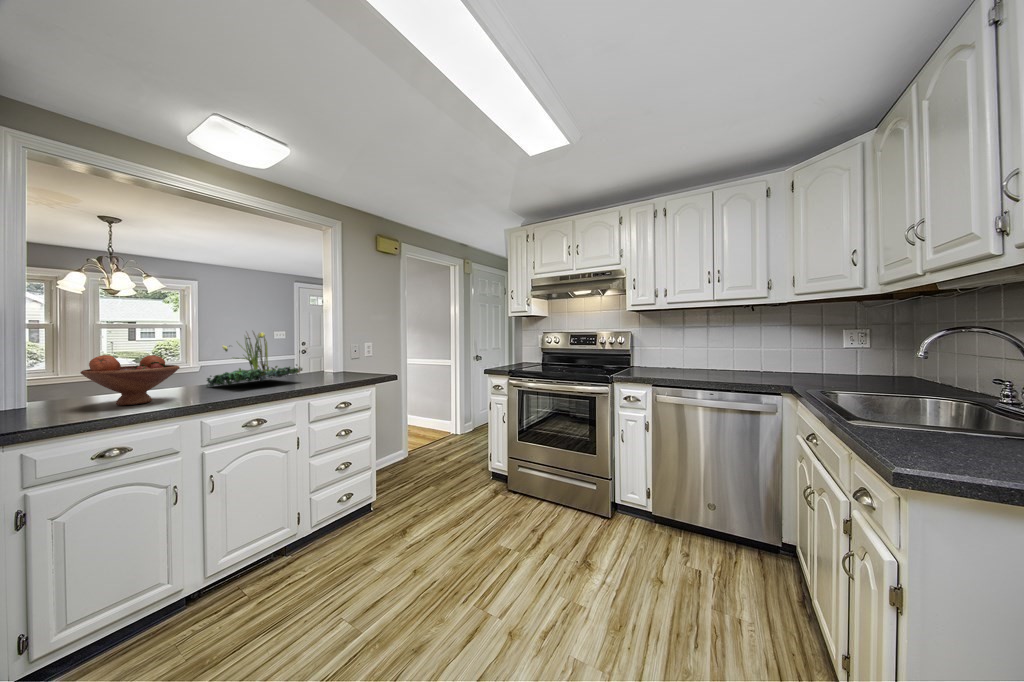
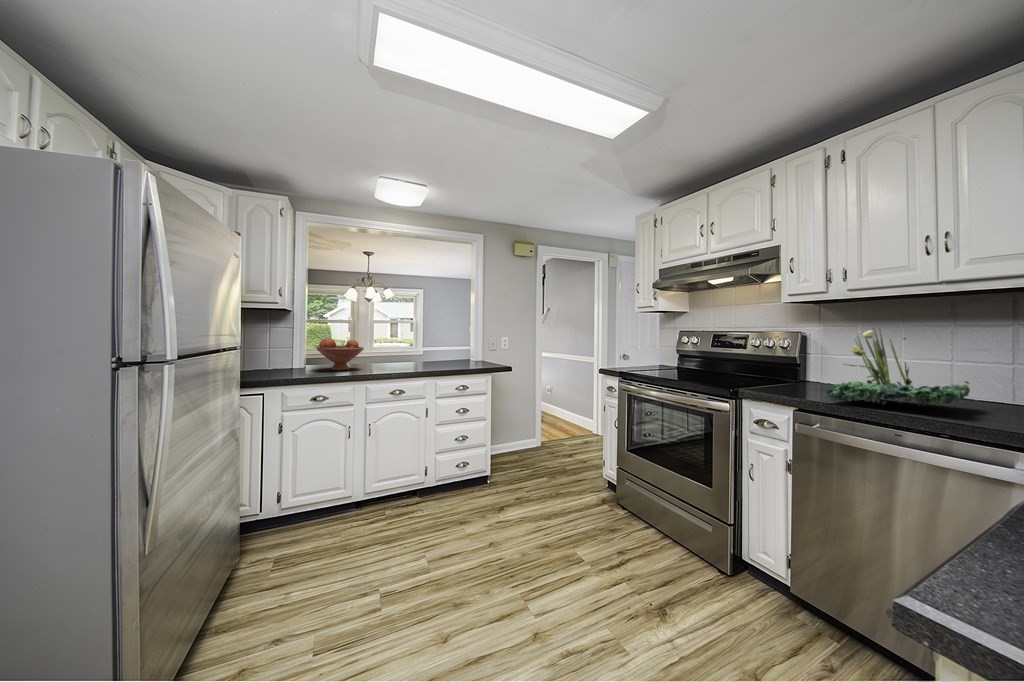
plant: present [207,332,302,386] -> present [826,329,970,405]

